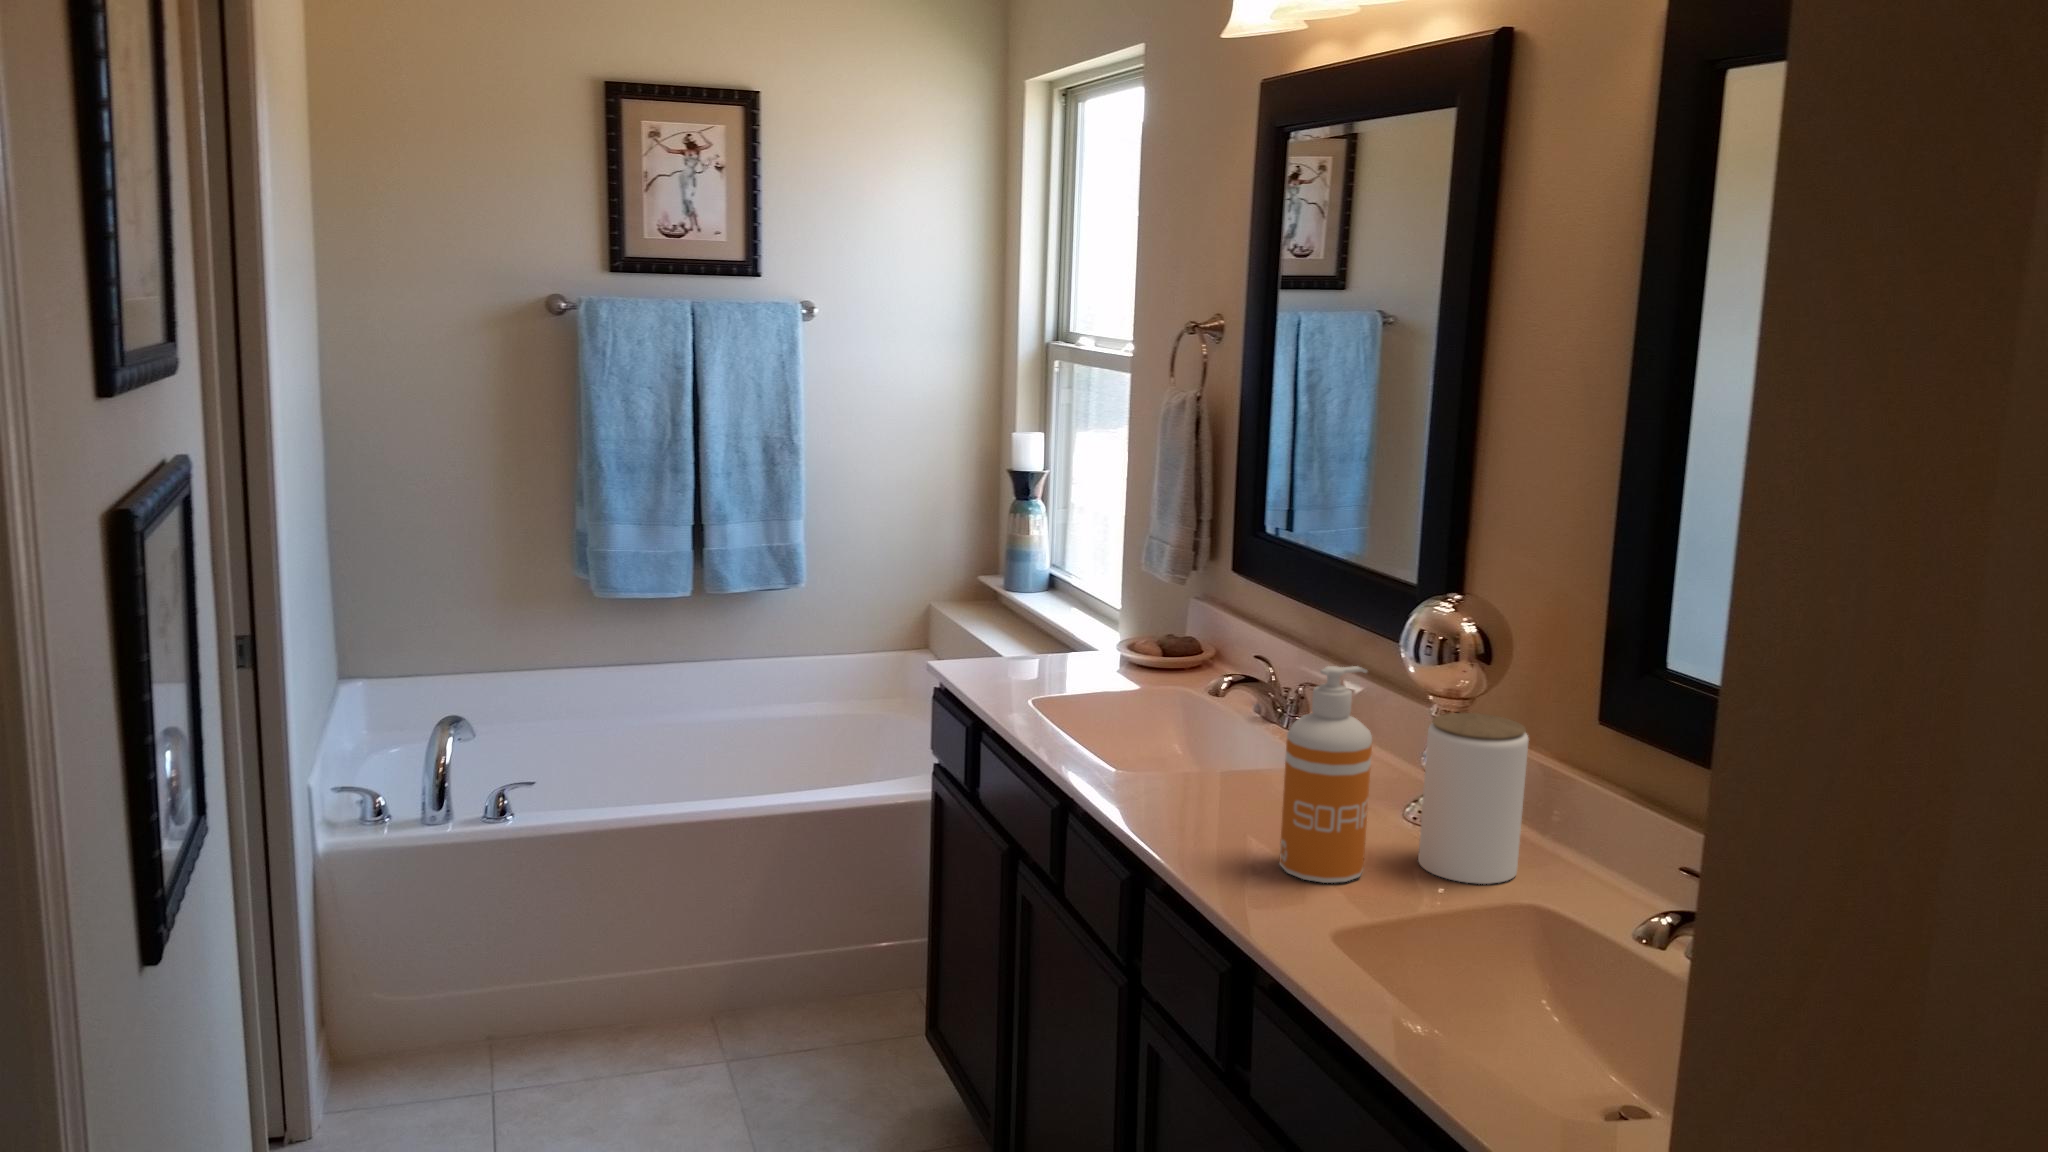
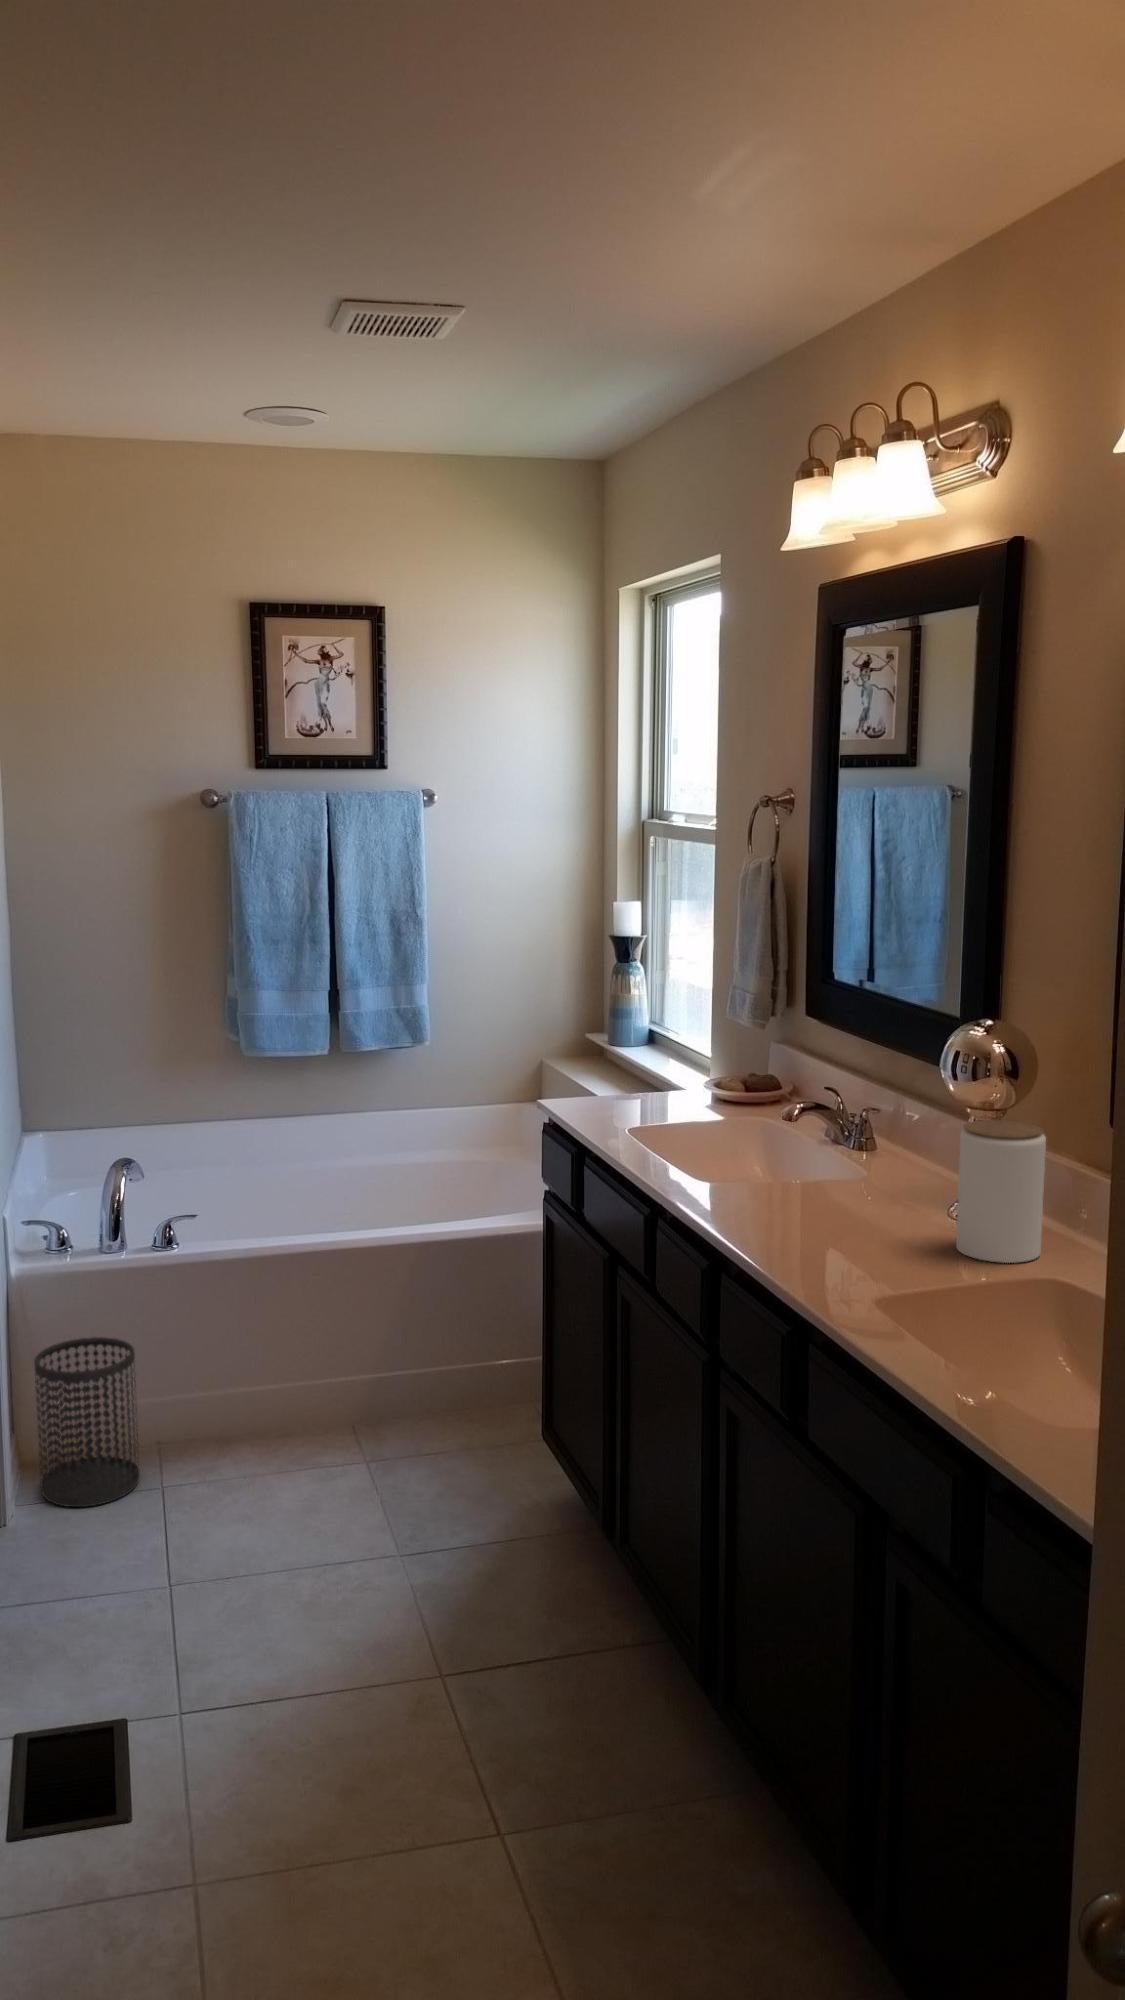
soap dispenser: present [1279,666,1372,883] -> none [836,1080,912,1263]
wastebasket: none [340,923,464,1119] -> present [34,1337,140,1507]

